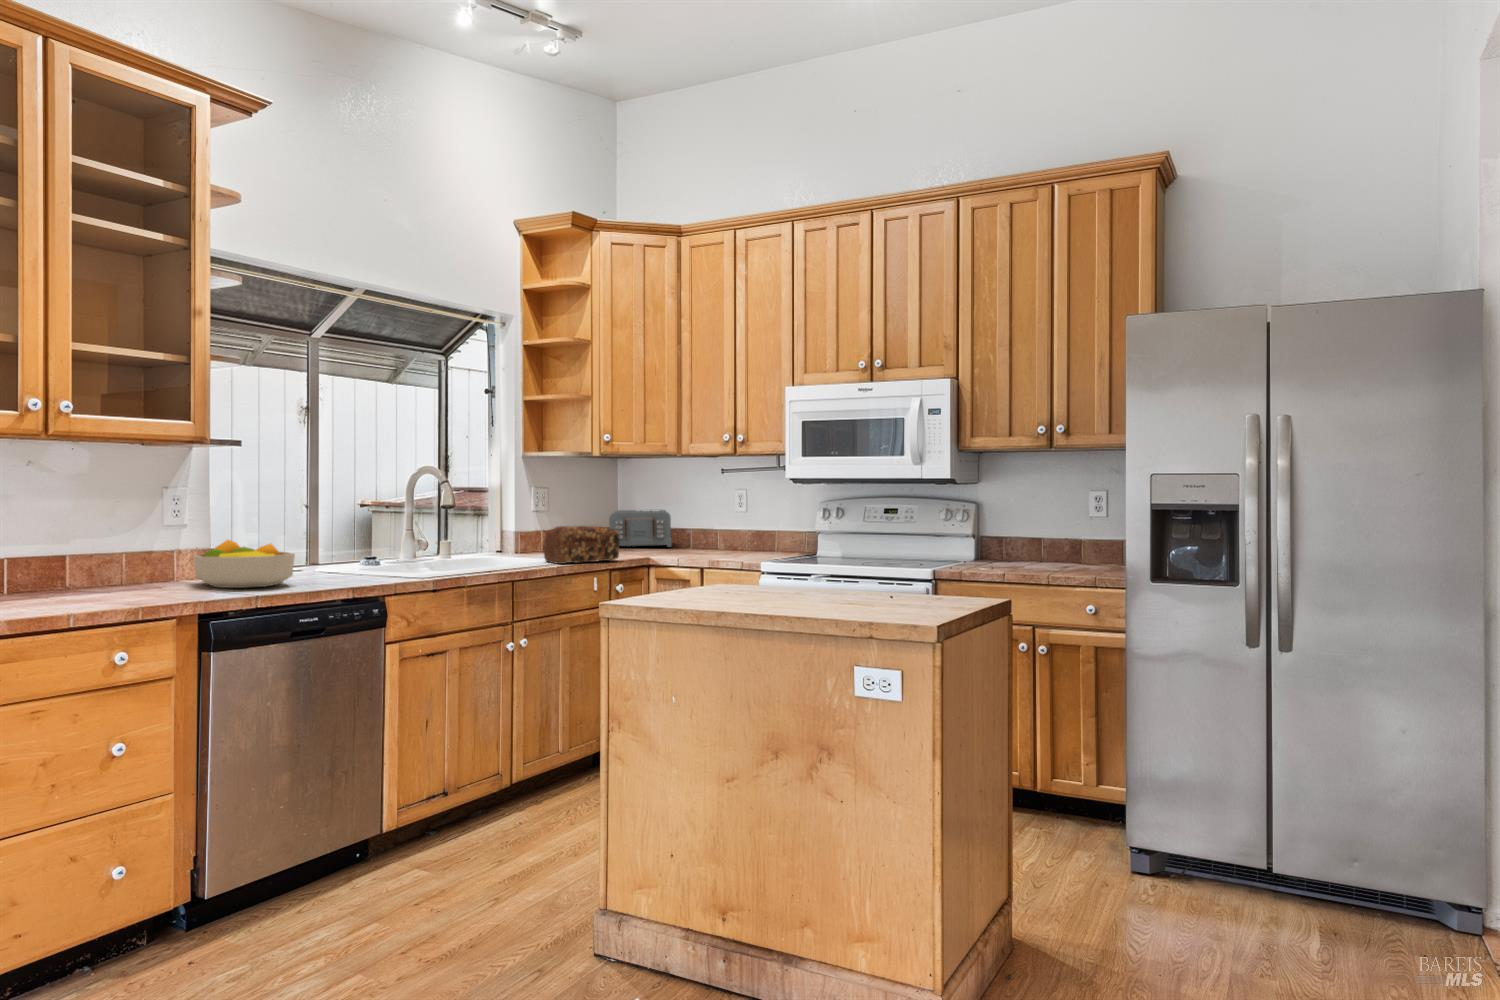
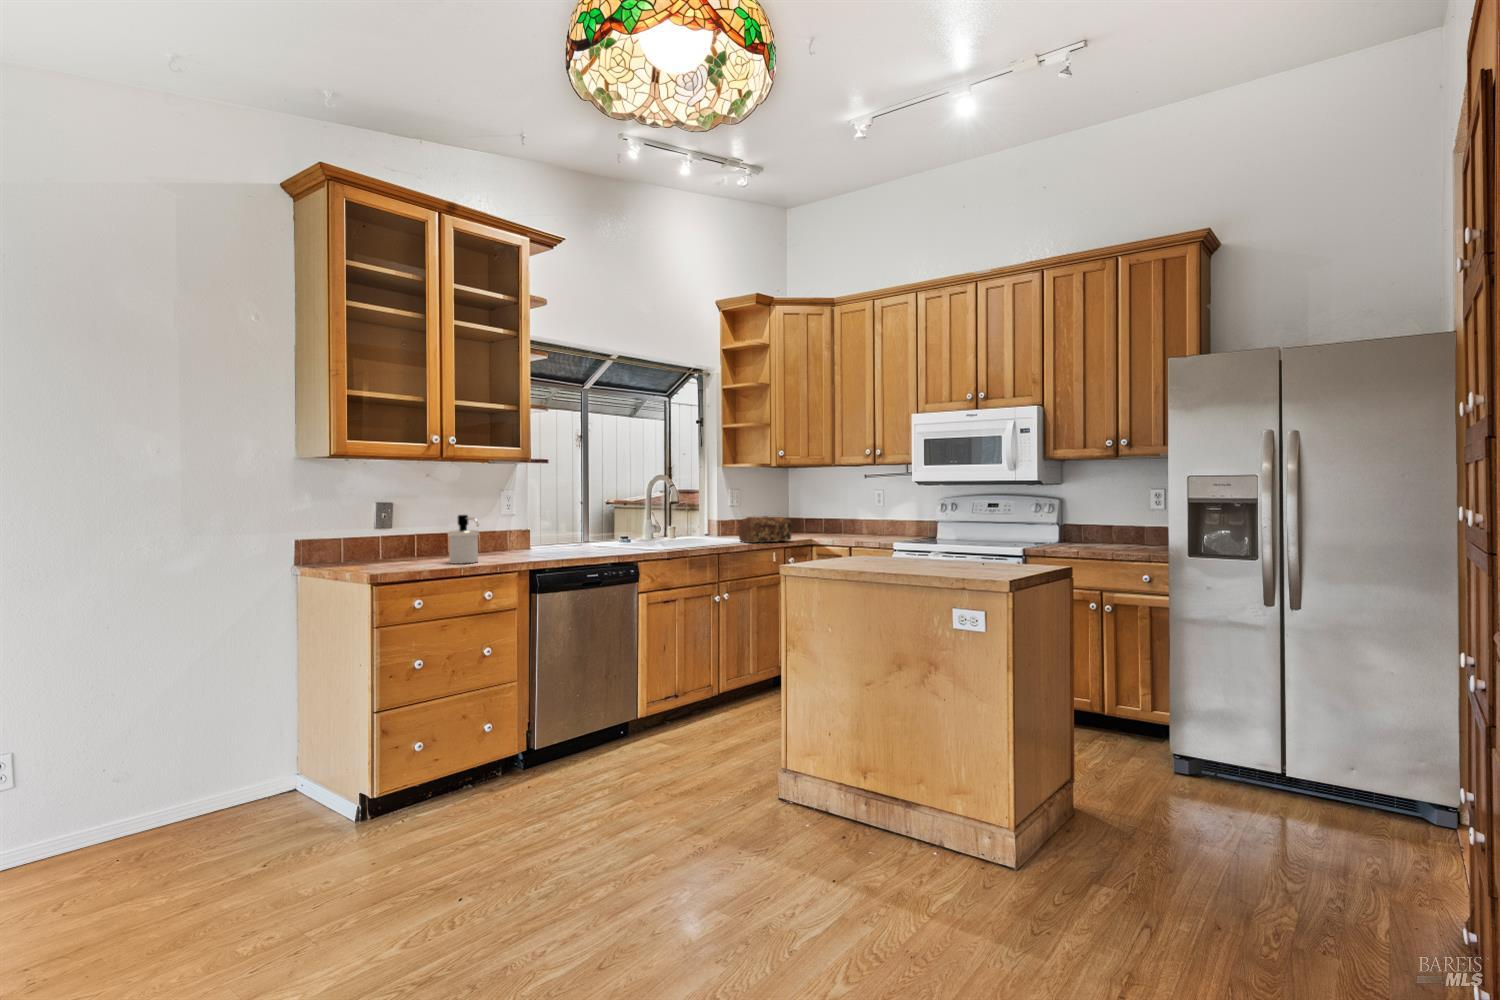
toaster: present [609,510,672,547] -> none [783,505,829,533]
soap dispenser: none [53,526,110,605] -> present [448,515,479,564]
fruit bowl: present [193,539,295,588] -> none [520,524,583,555]

